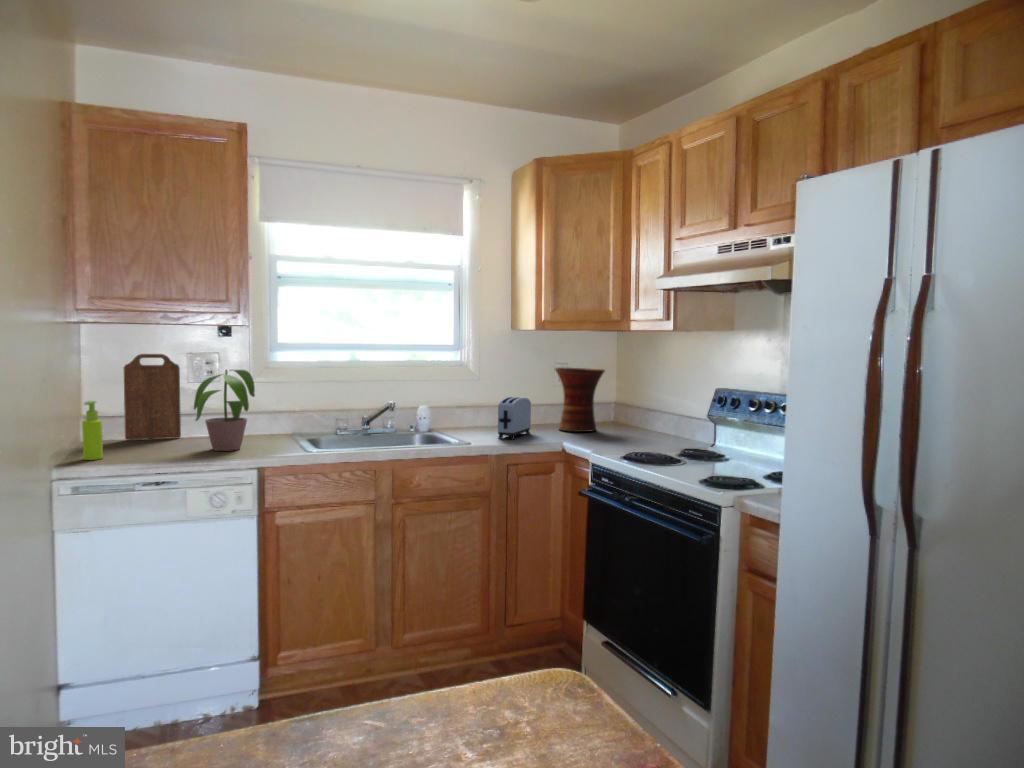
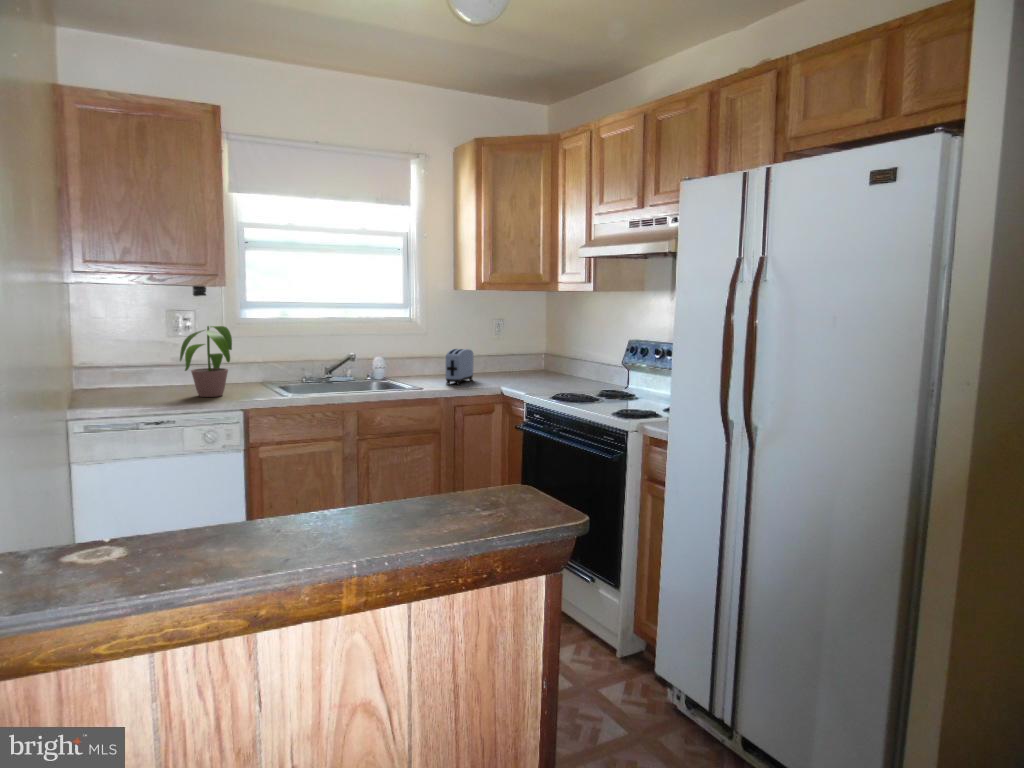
cutting board: present [124,354,181,440] -> none [109,312,163,390]
vase: present [555,368,605,432] -> none [493,323,537,378]
soap dispenser: present [82,401,103,460] -> none [85,354,104,405]

